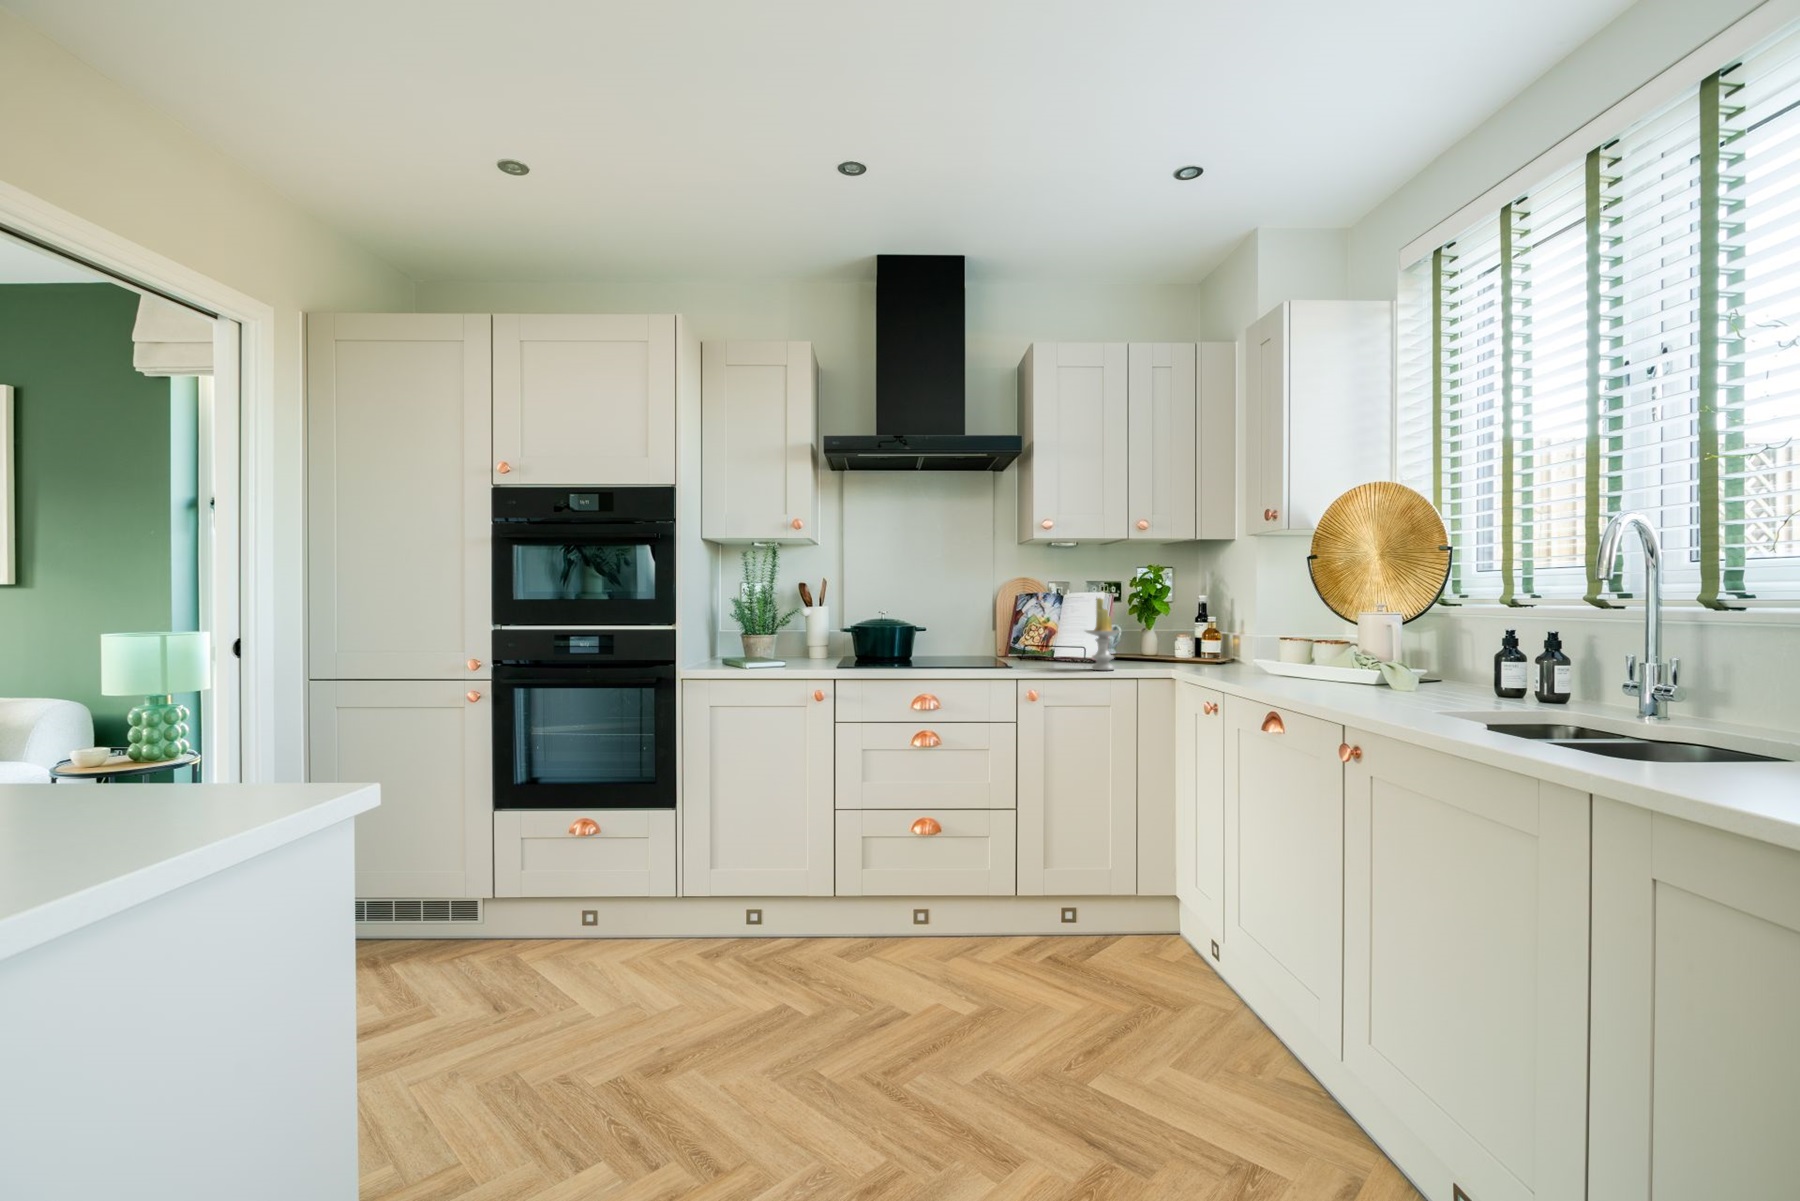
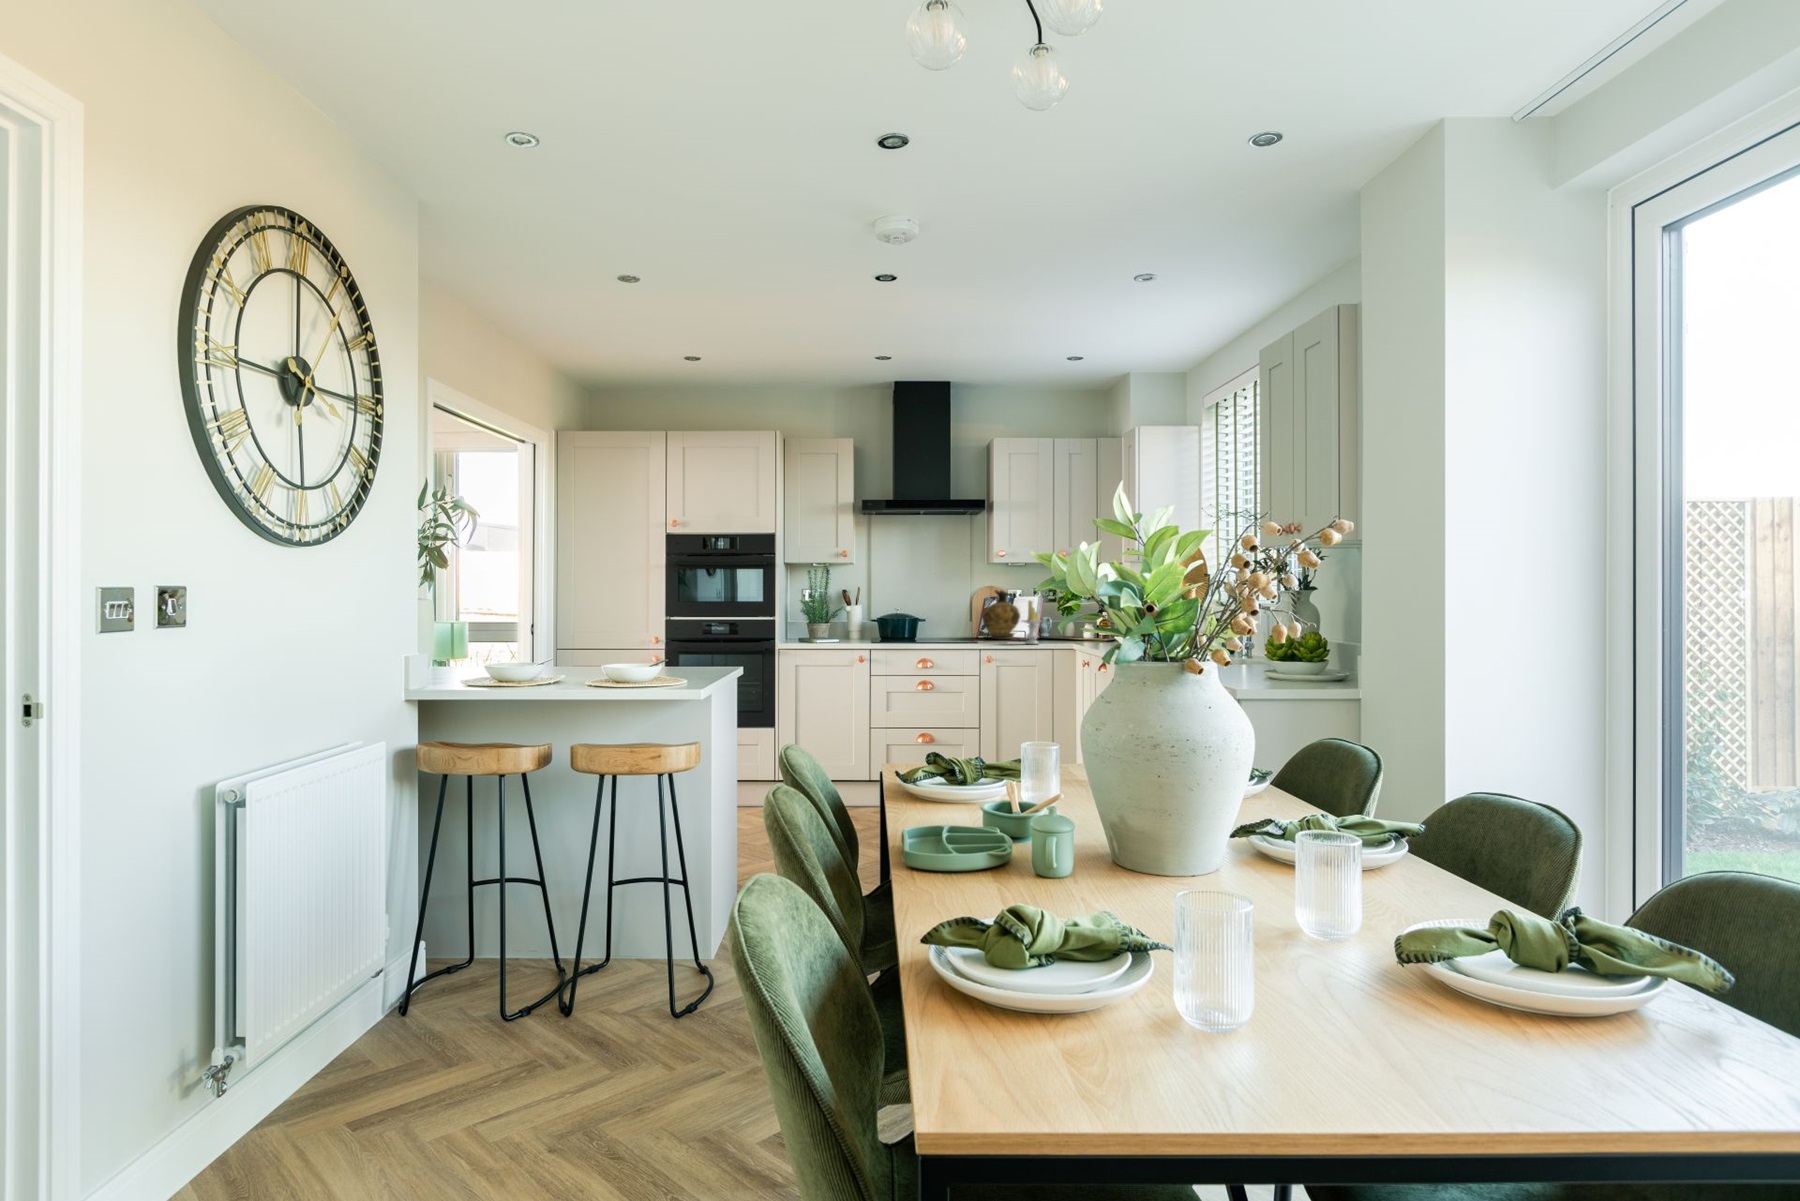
ceramic jug: none [1015,582,1078,659] -> present [982,590,1020,639]

